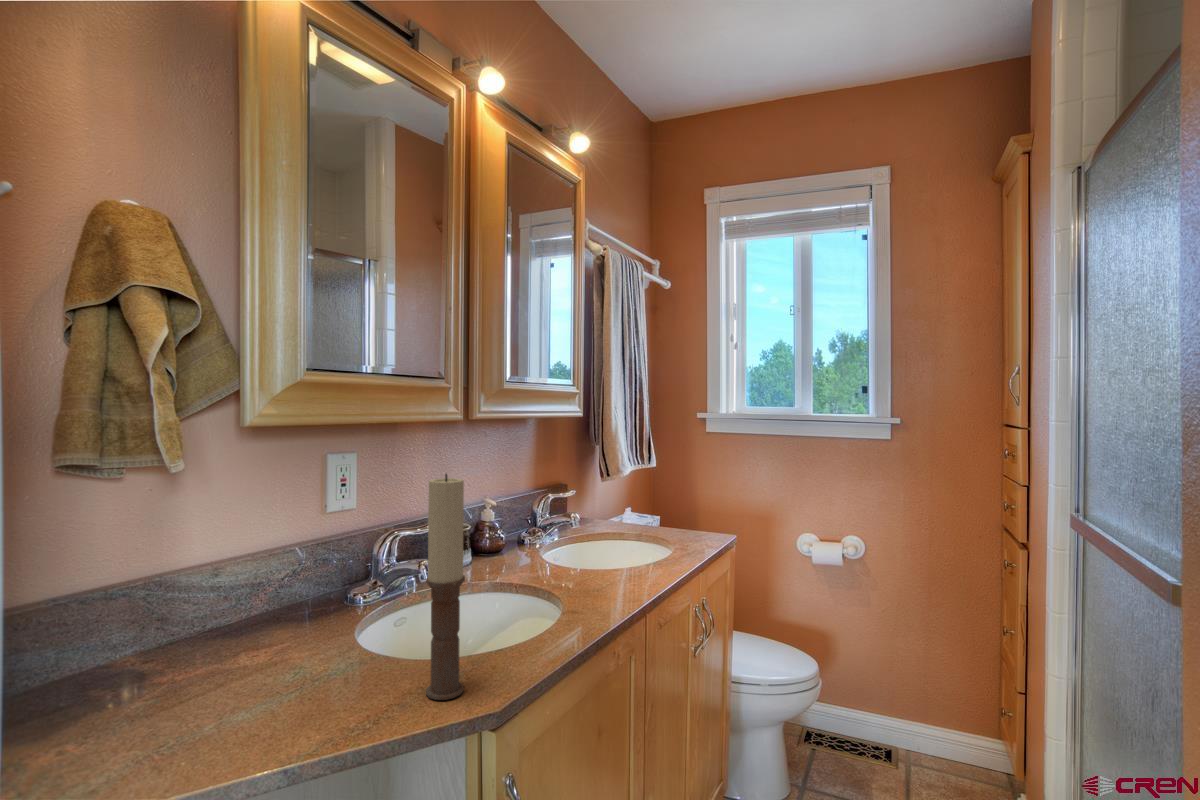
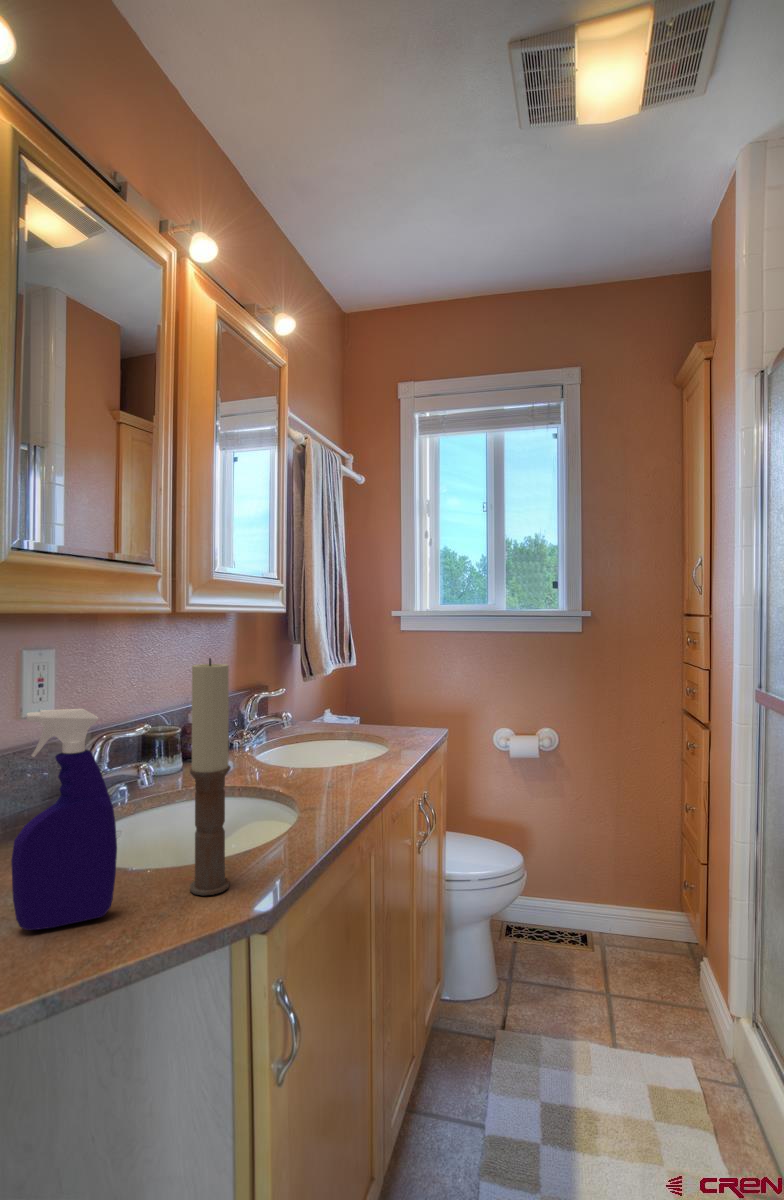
spray bottle: none [258,520,353,721] -> present [11,709,117,930]

